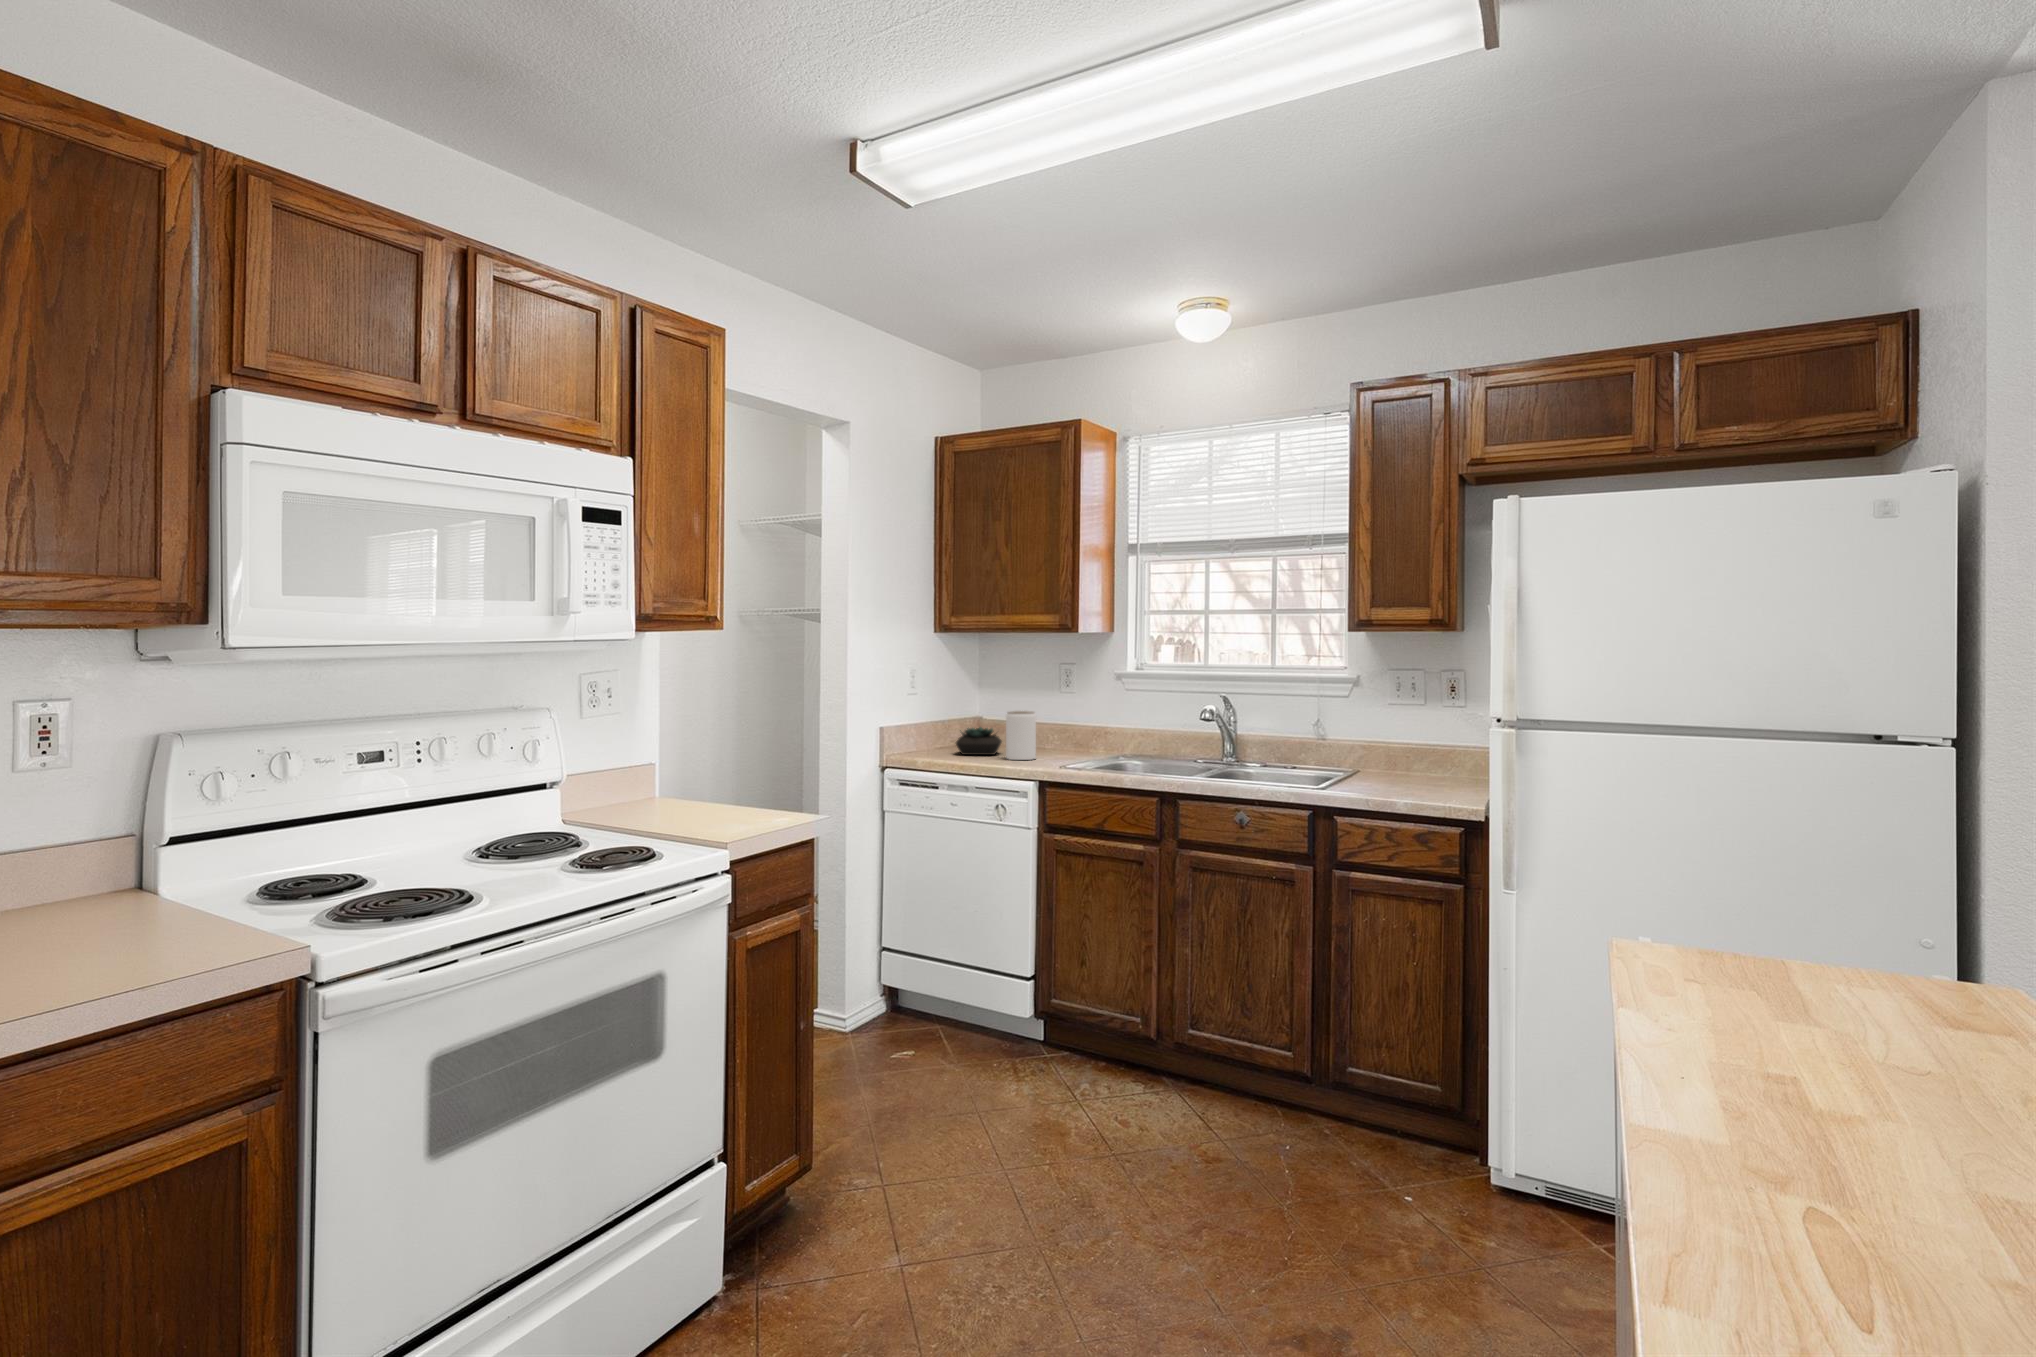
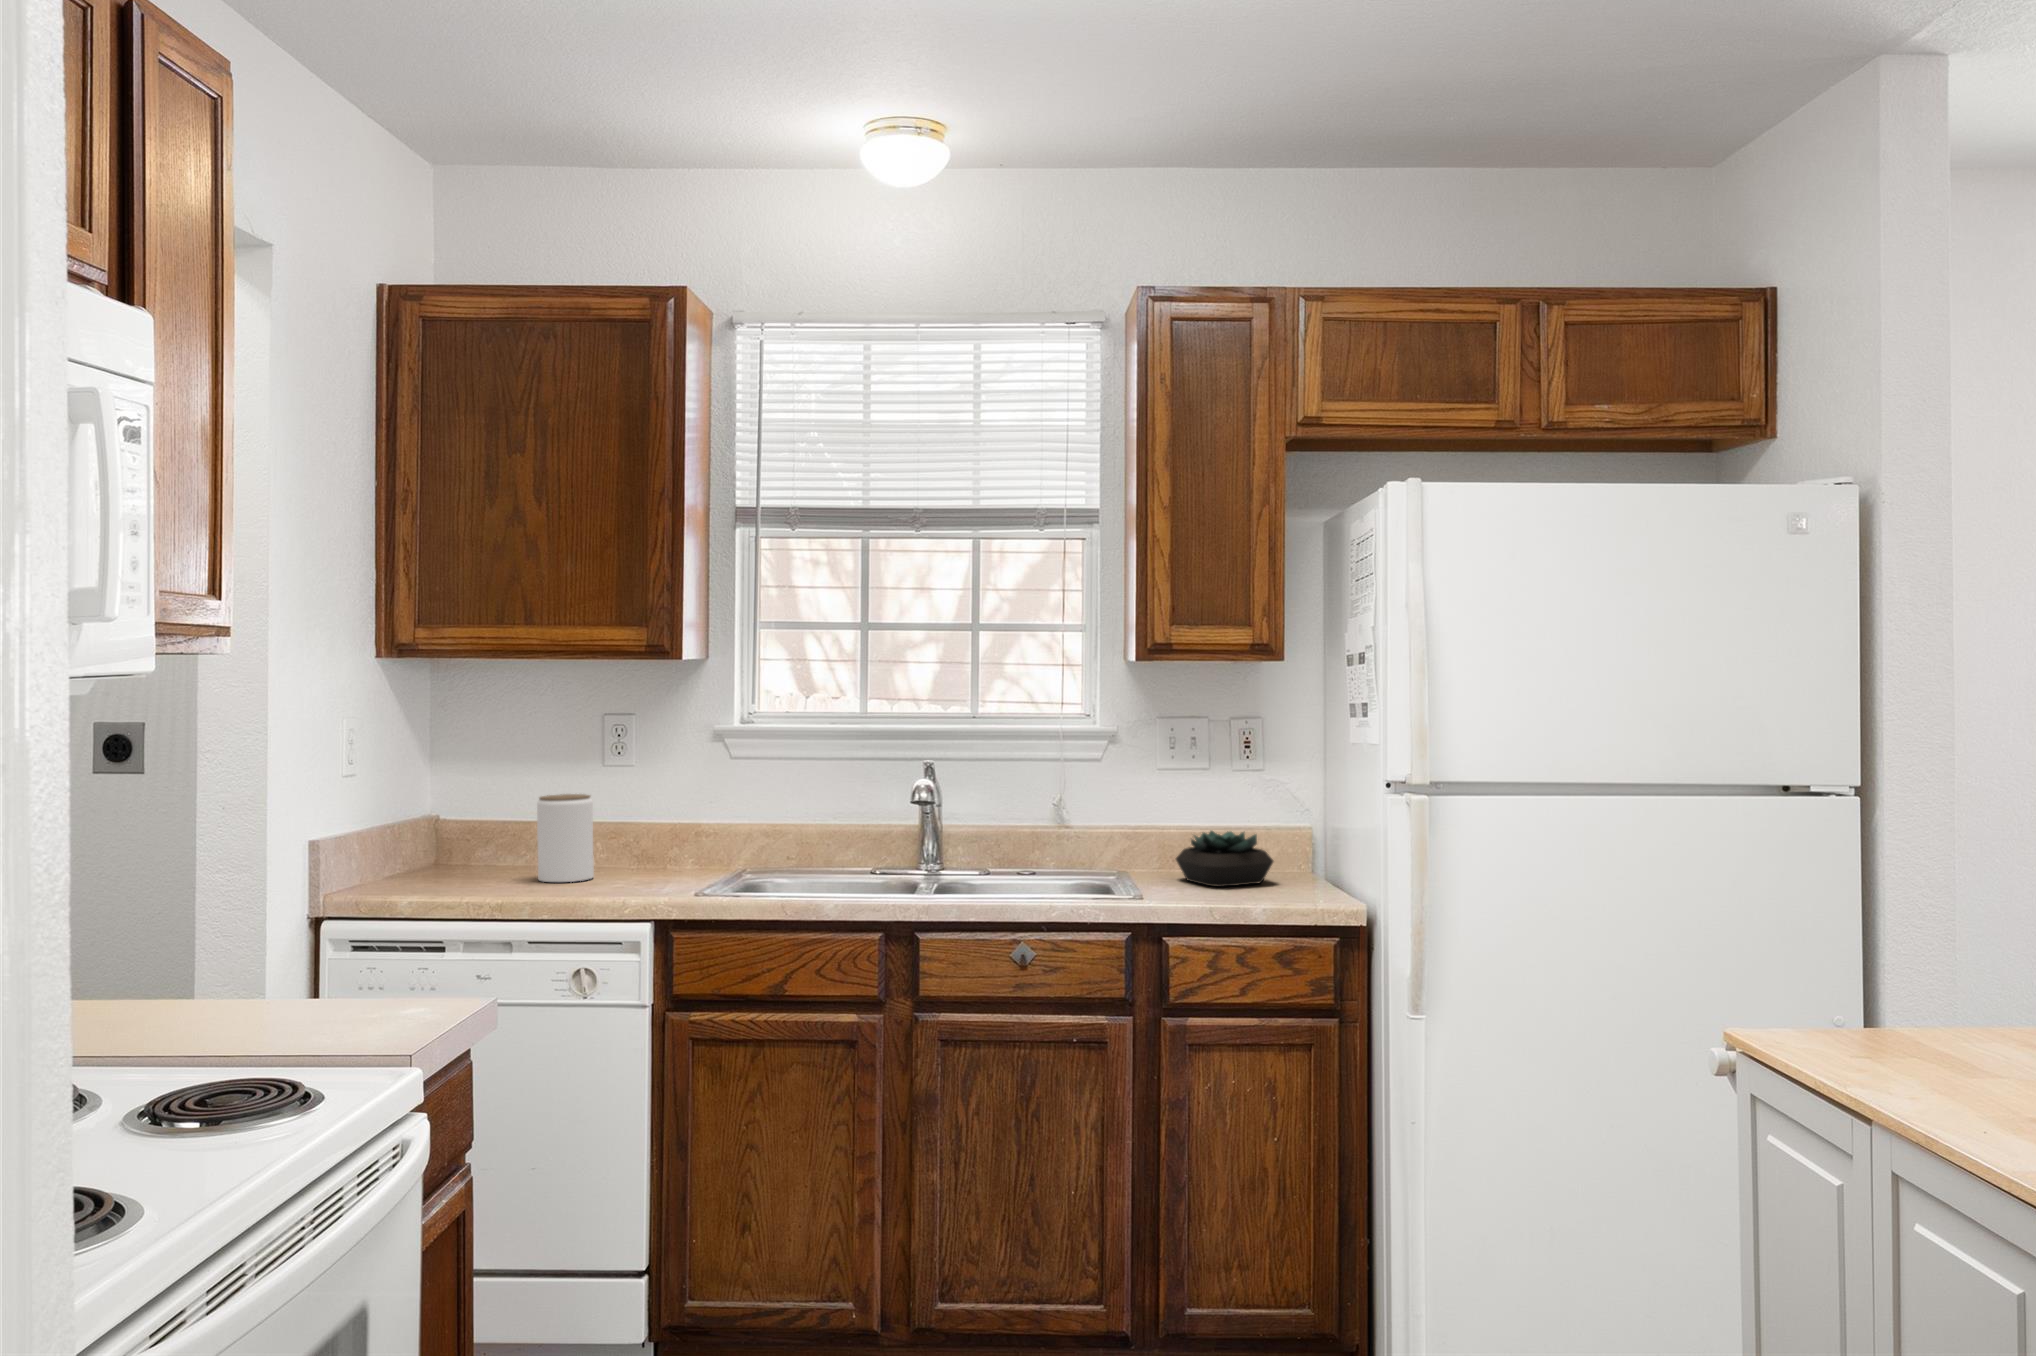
succulent plant: present [956,727,1002,755] -> present [1176,831,1273,887]

